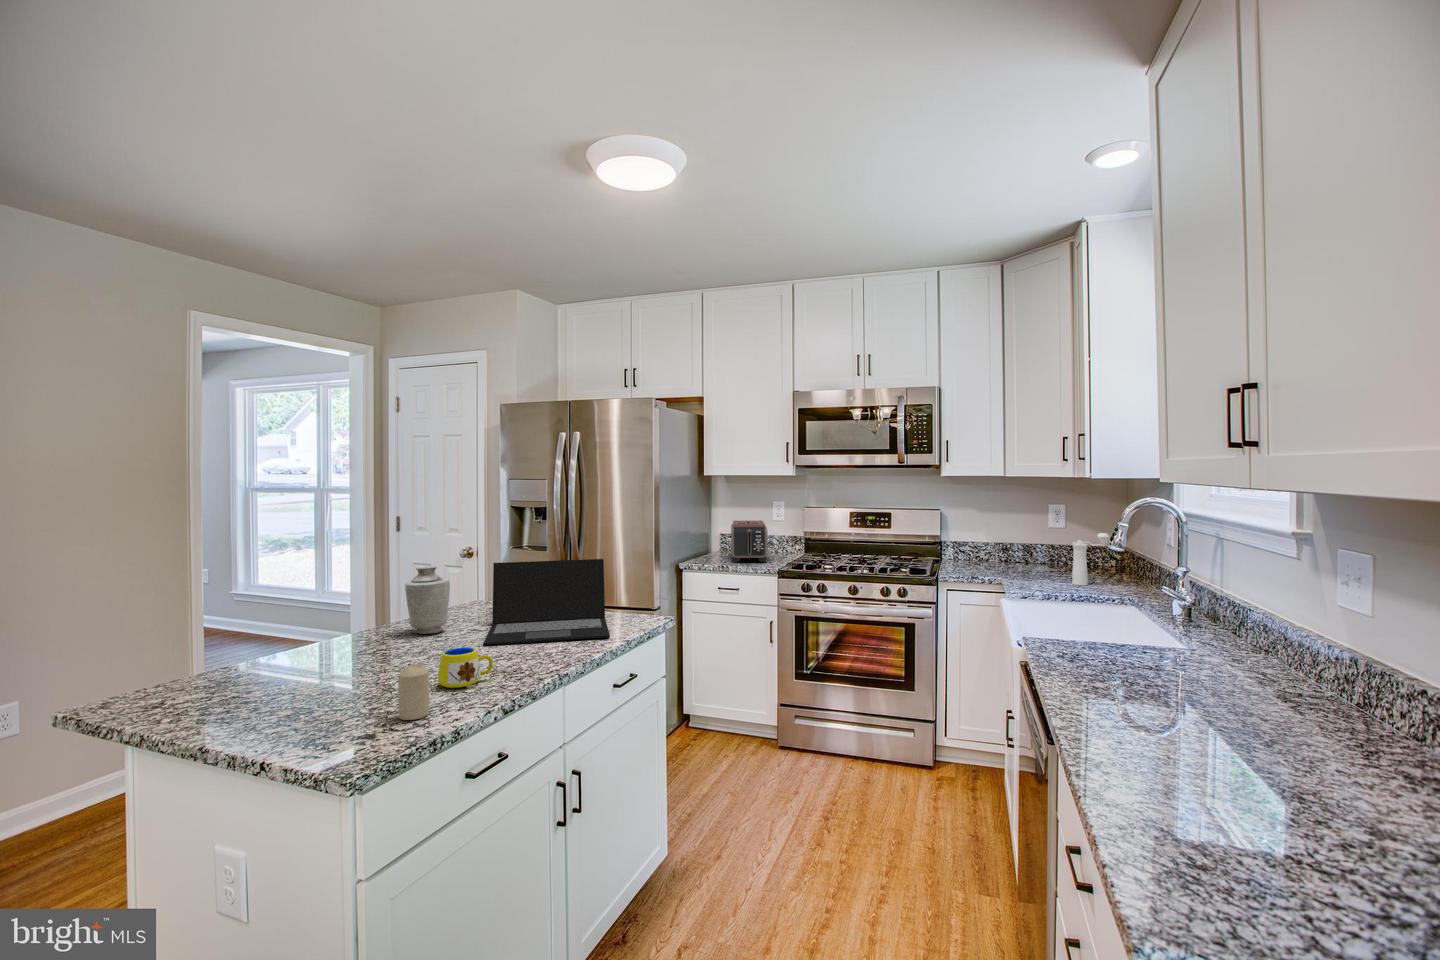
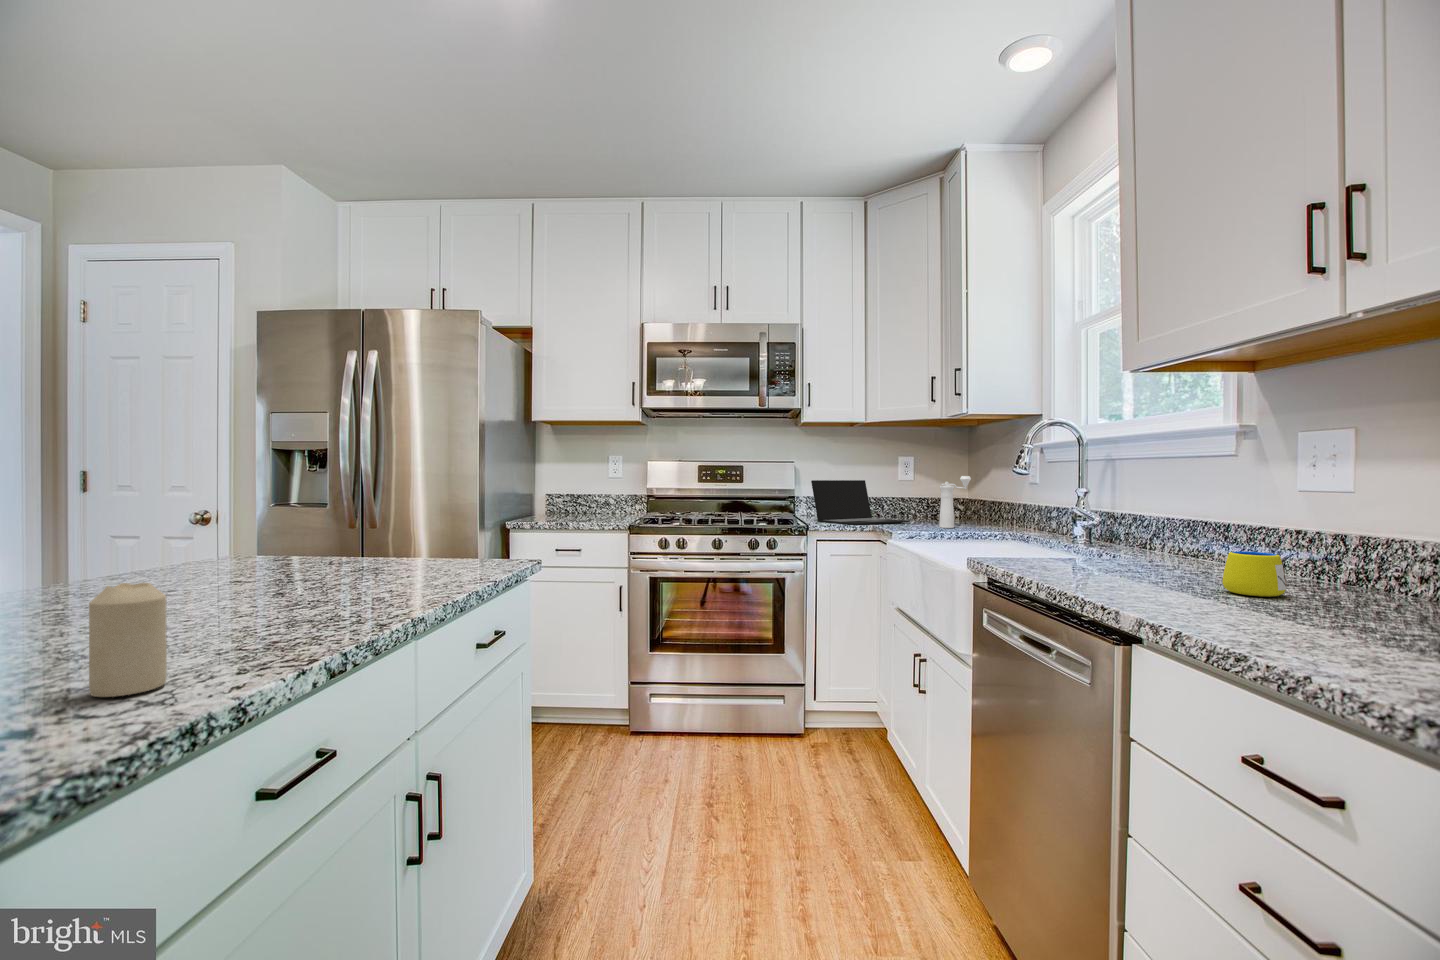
toaster: present [731,520,768,563] -> none [562,474,612,520]
laptop: present [483,559,610,645] -> present [811,480,910,525]
vase: present [405,566,450,634] -> none [81,473,174,588]
mug: present [438,647,493,688] -> present [1222,551,1286,597]

